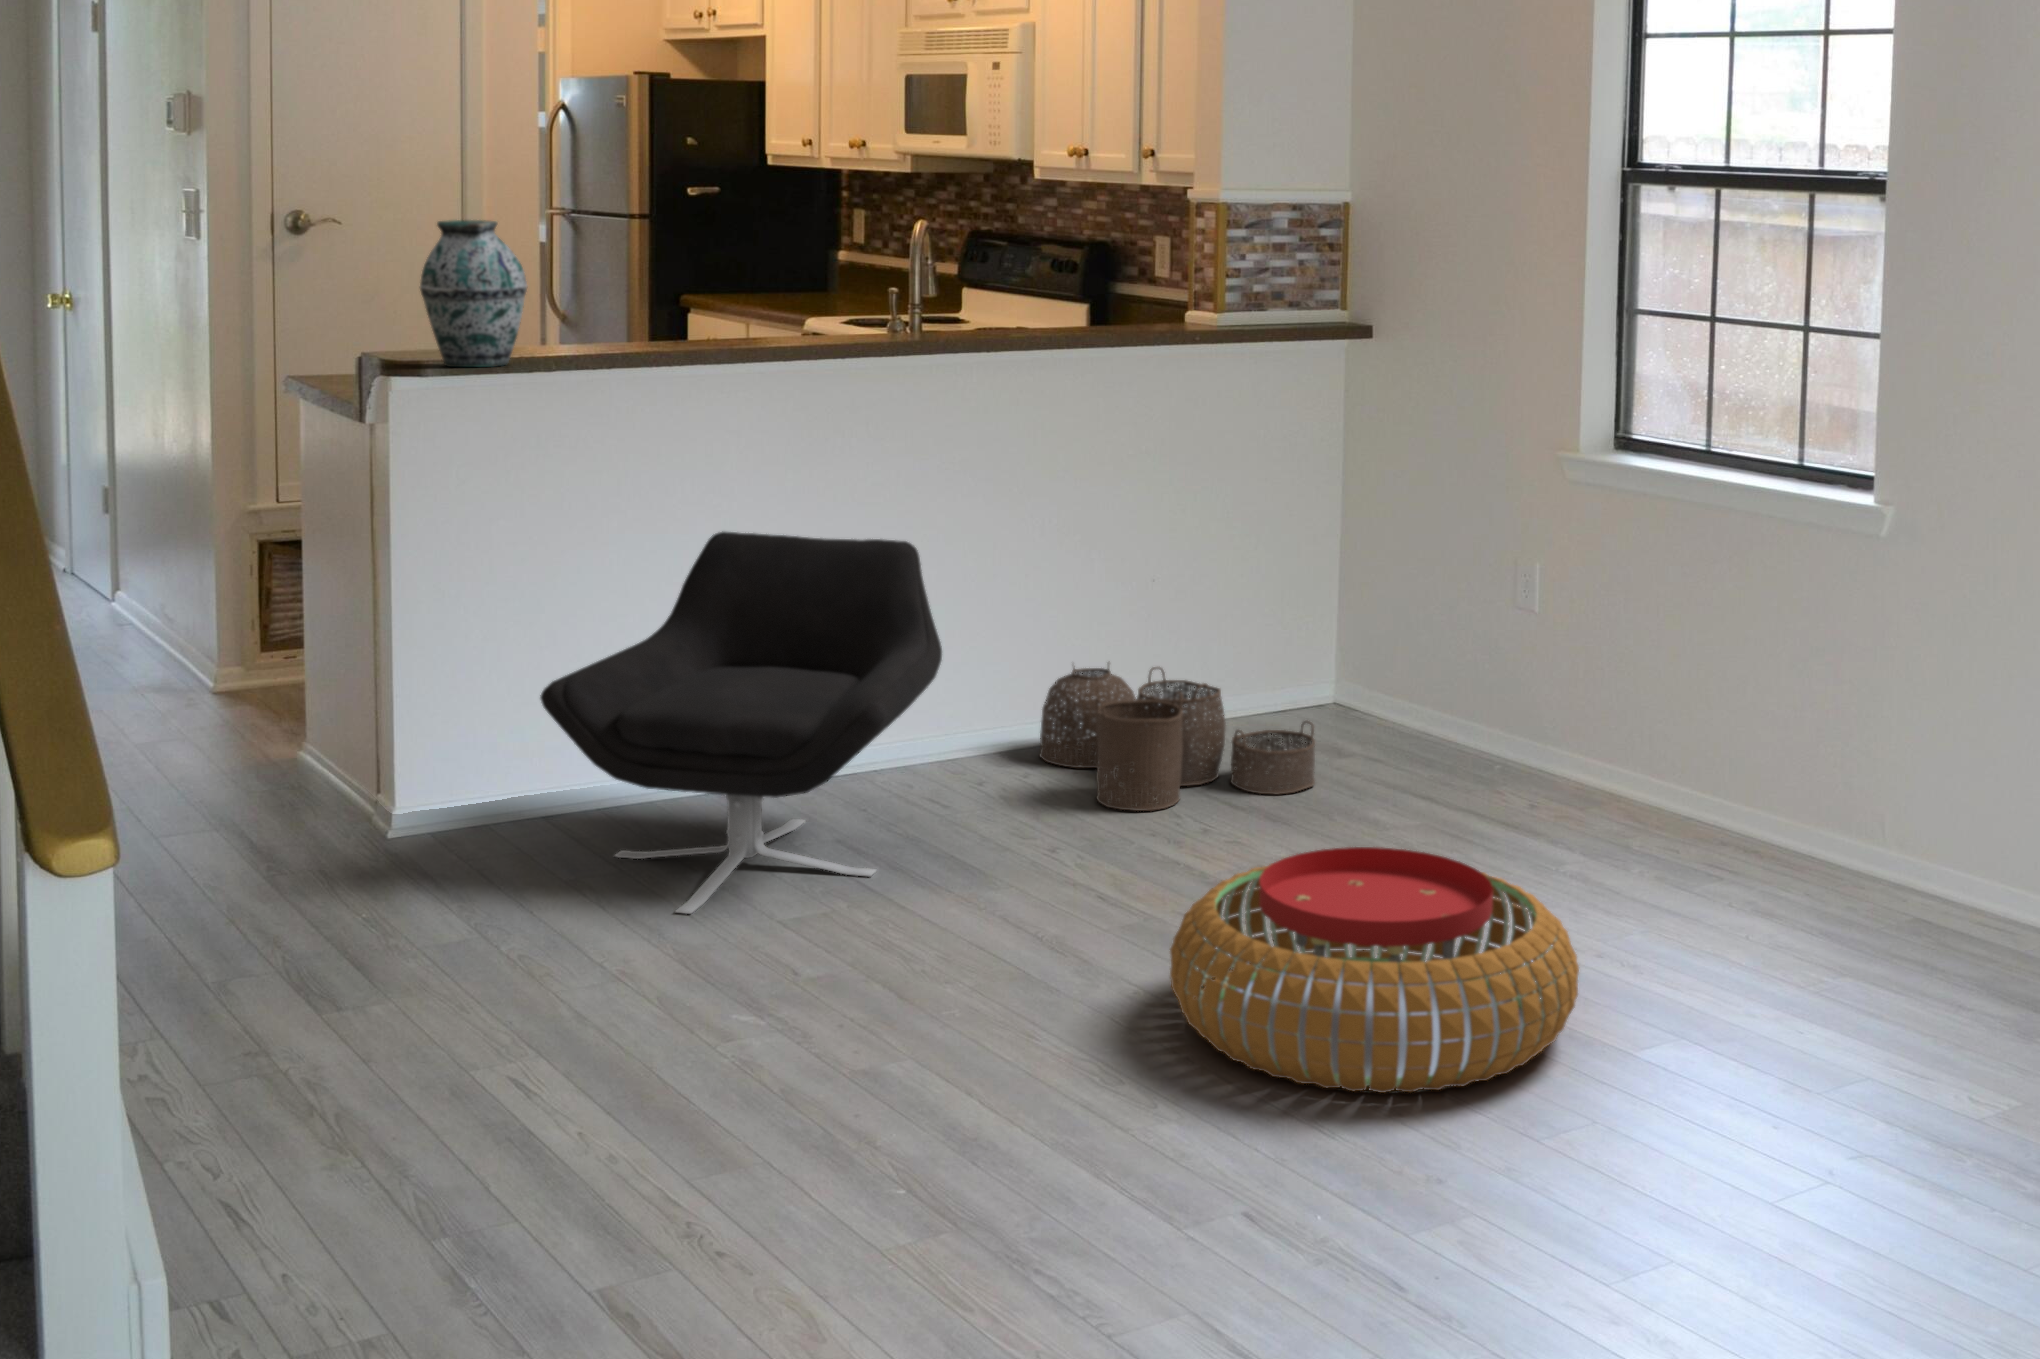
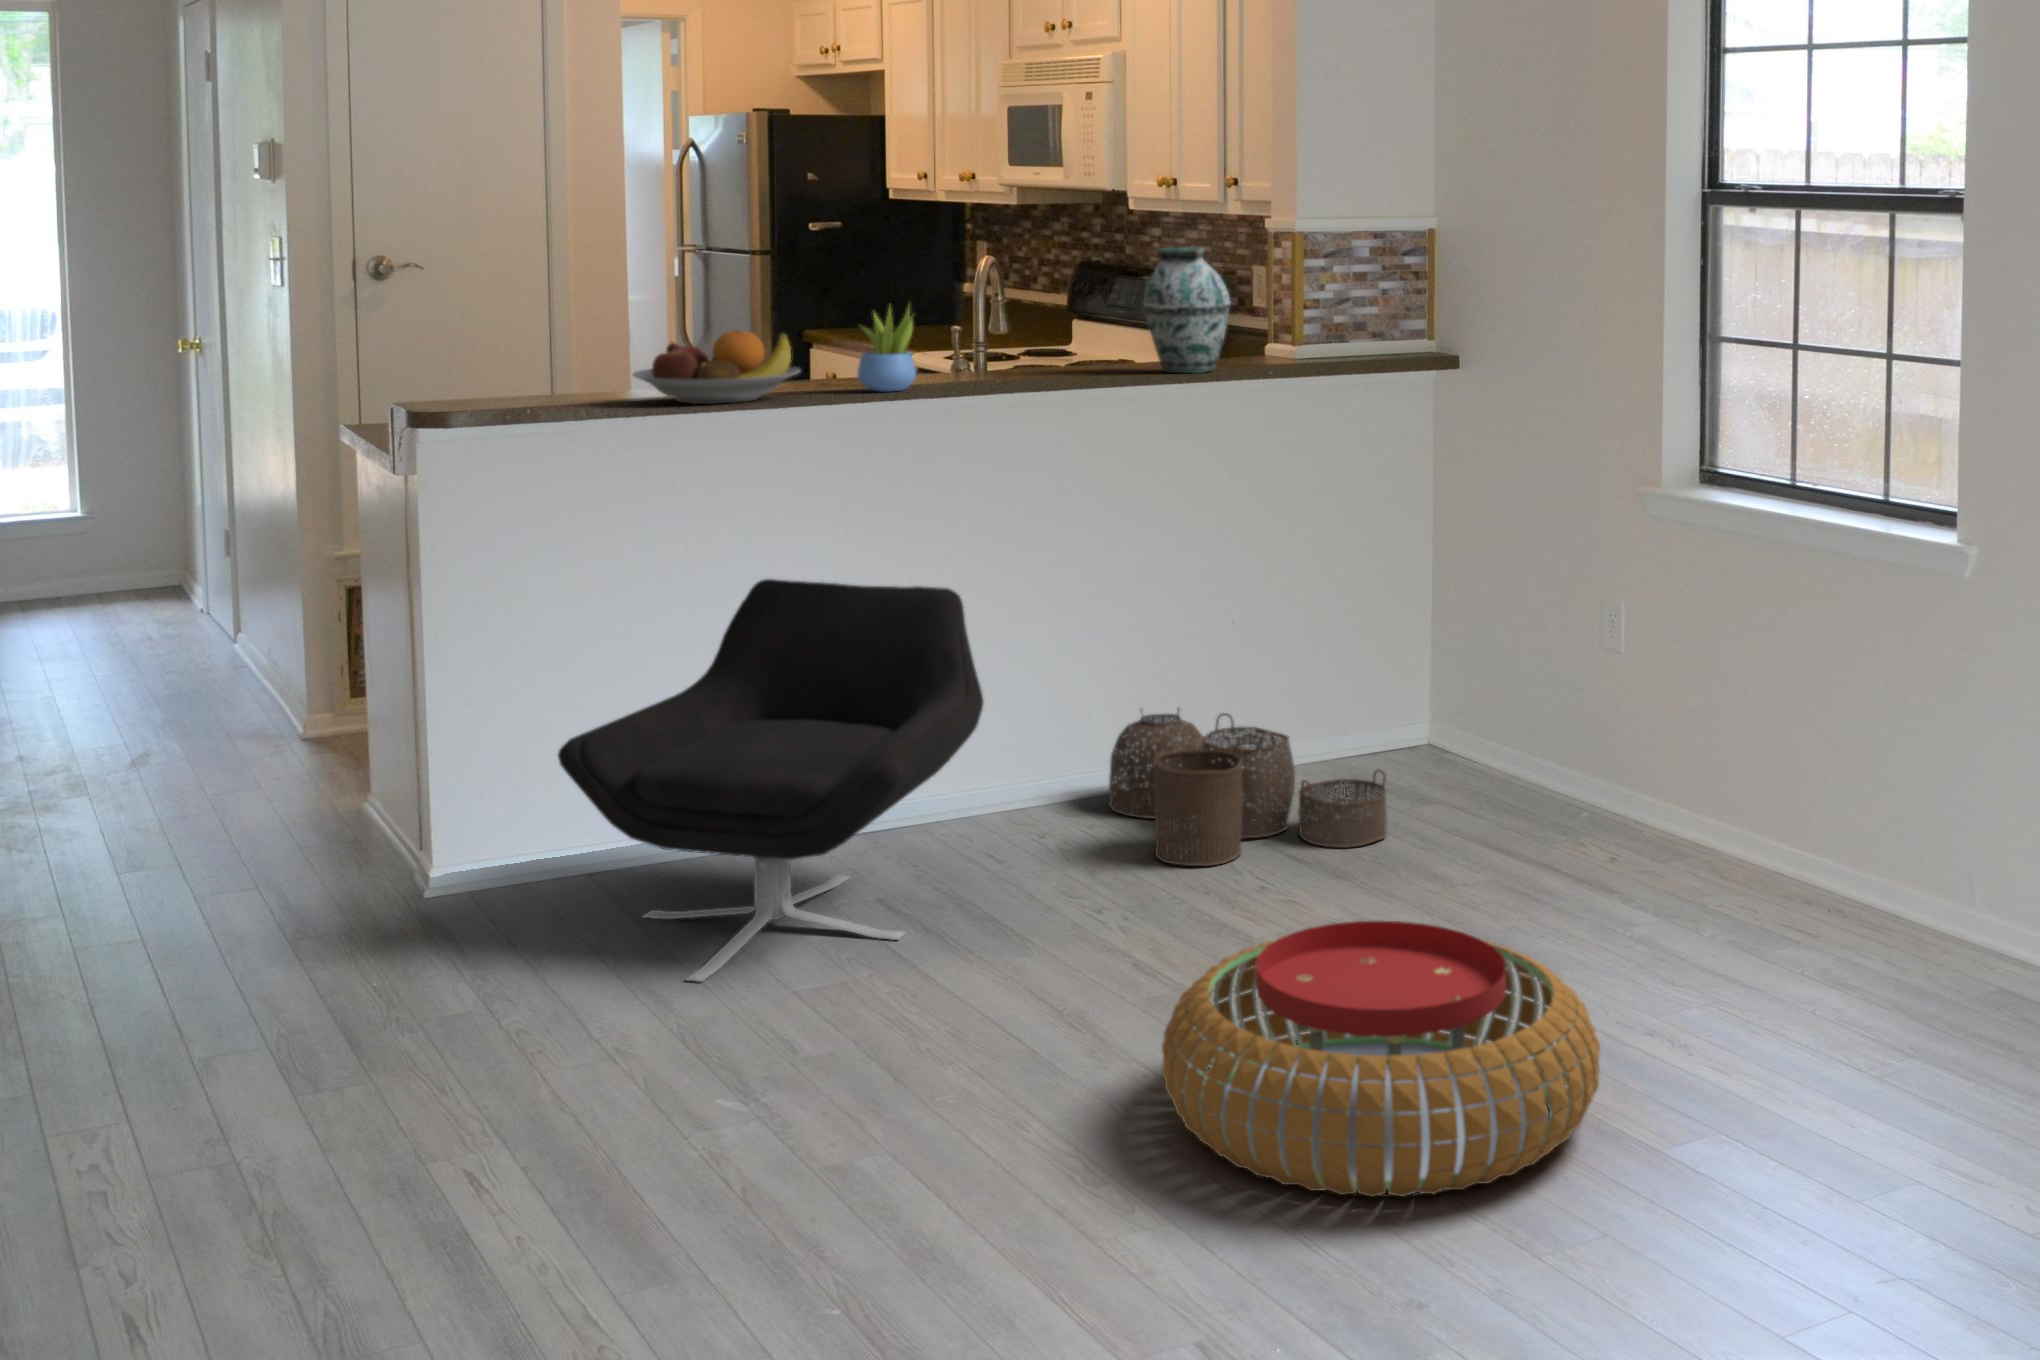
vase: present [420,220,527,367] -> present [1143,247,1231,373]
succulent plant: none [809,263,868,351] -> present [858,307,916,392]
fruit bowl: none [596,289,759,360] -> present [633,330,800,404]

